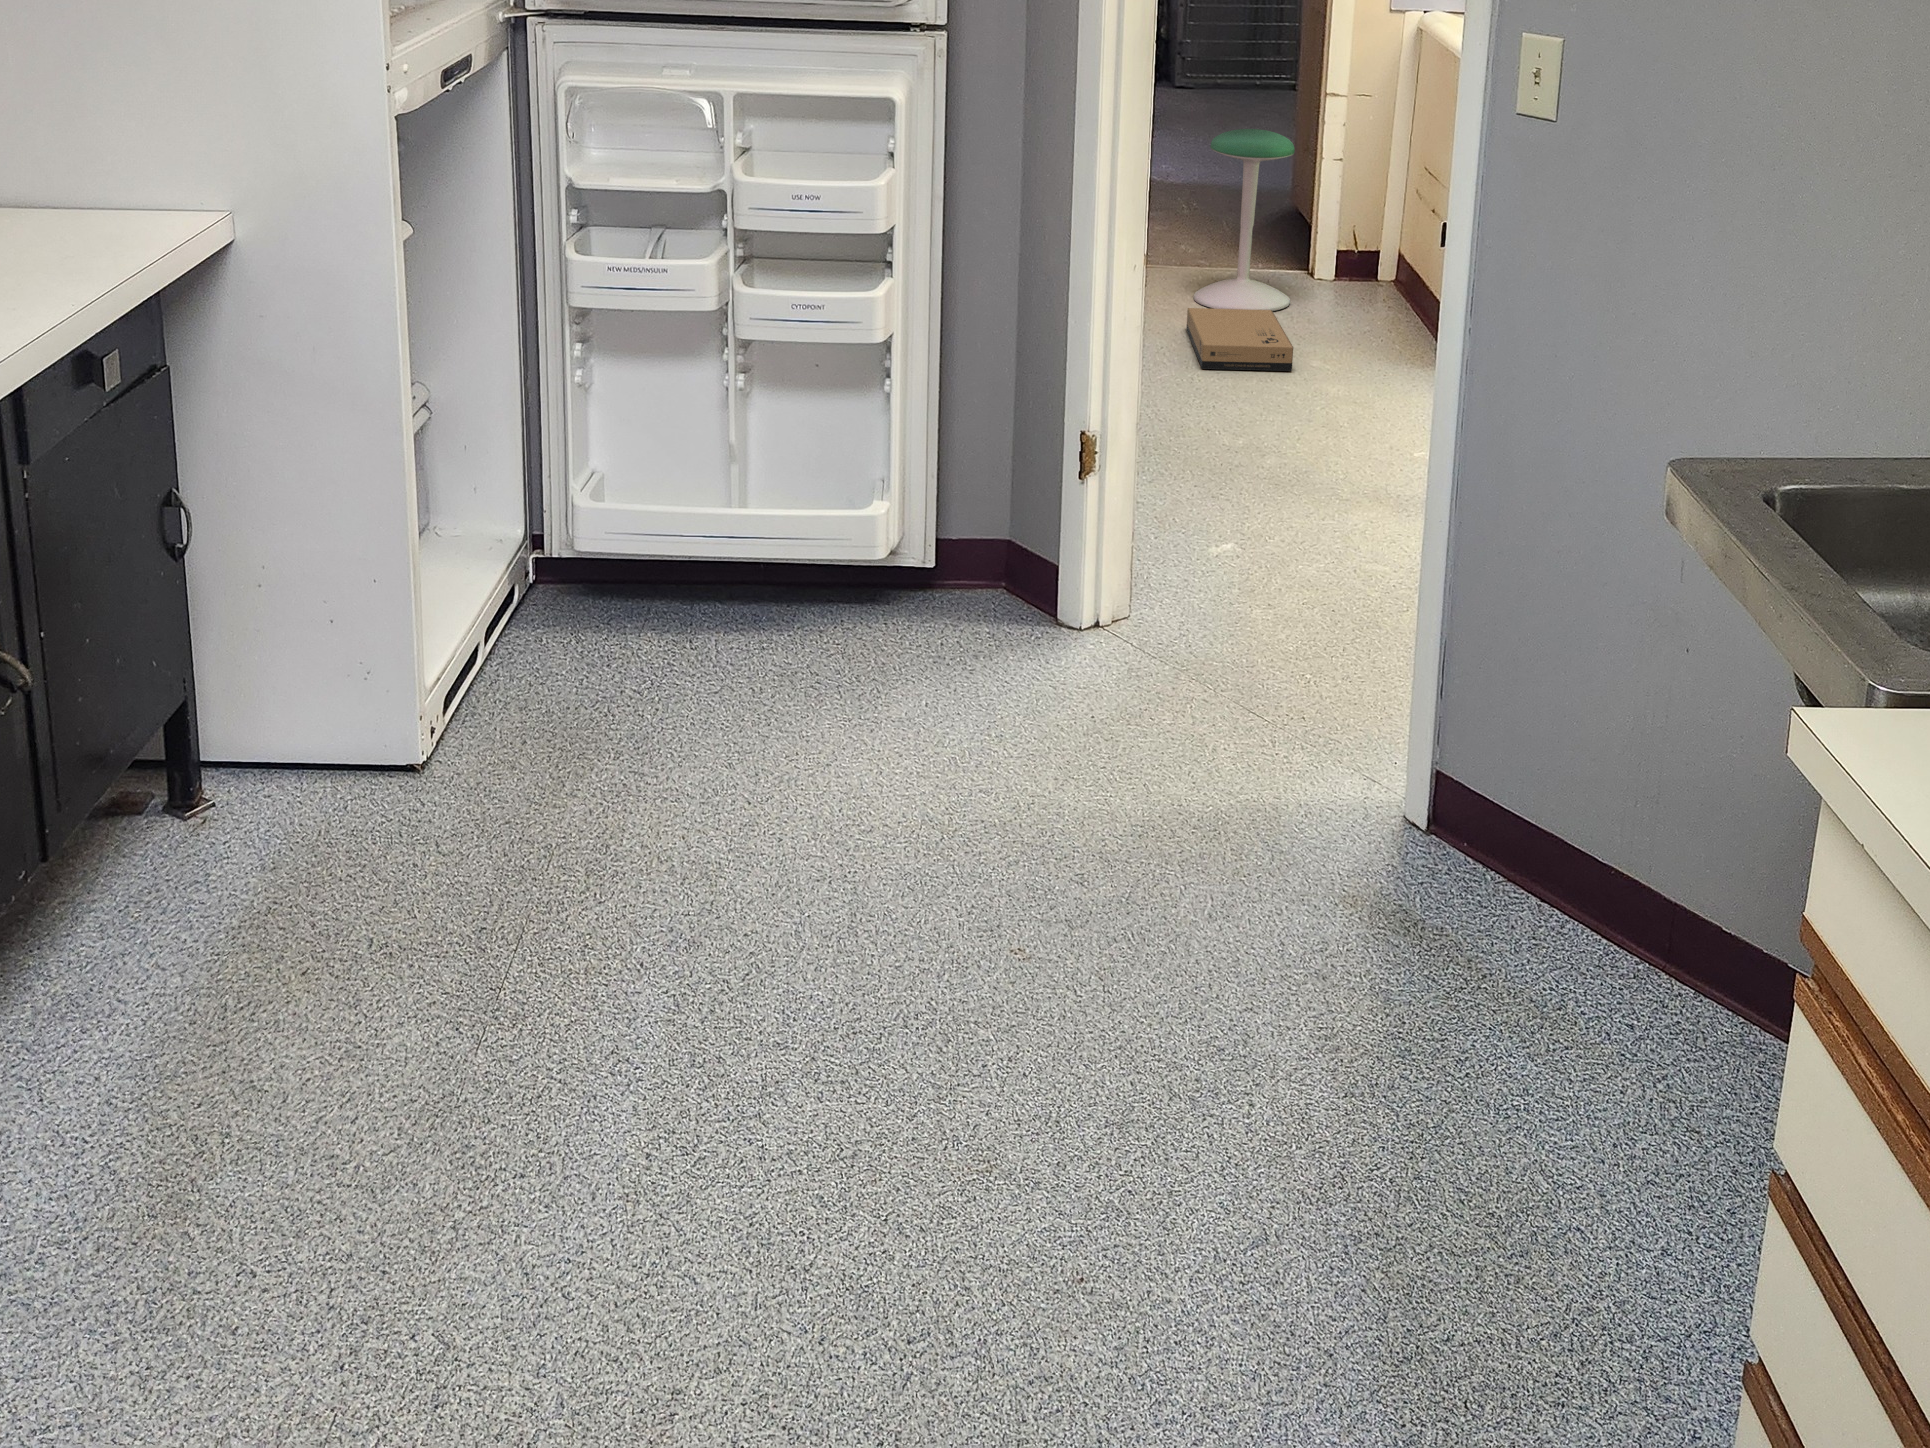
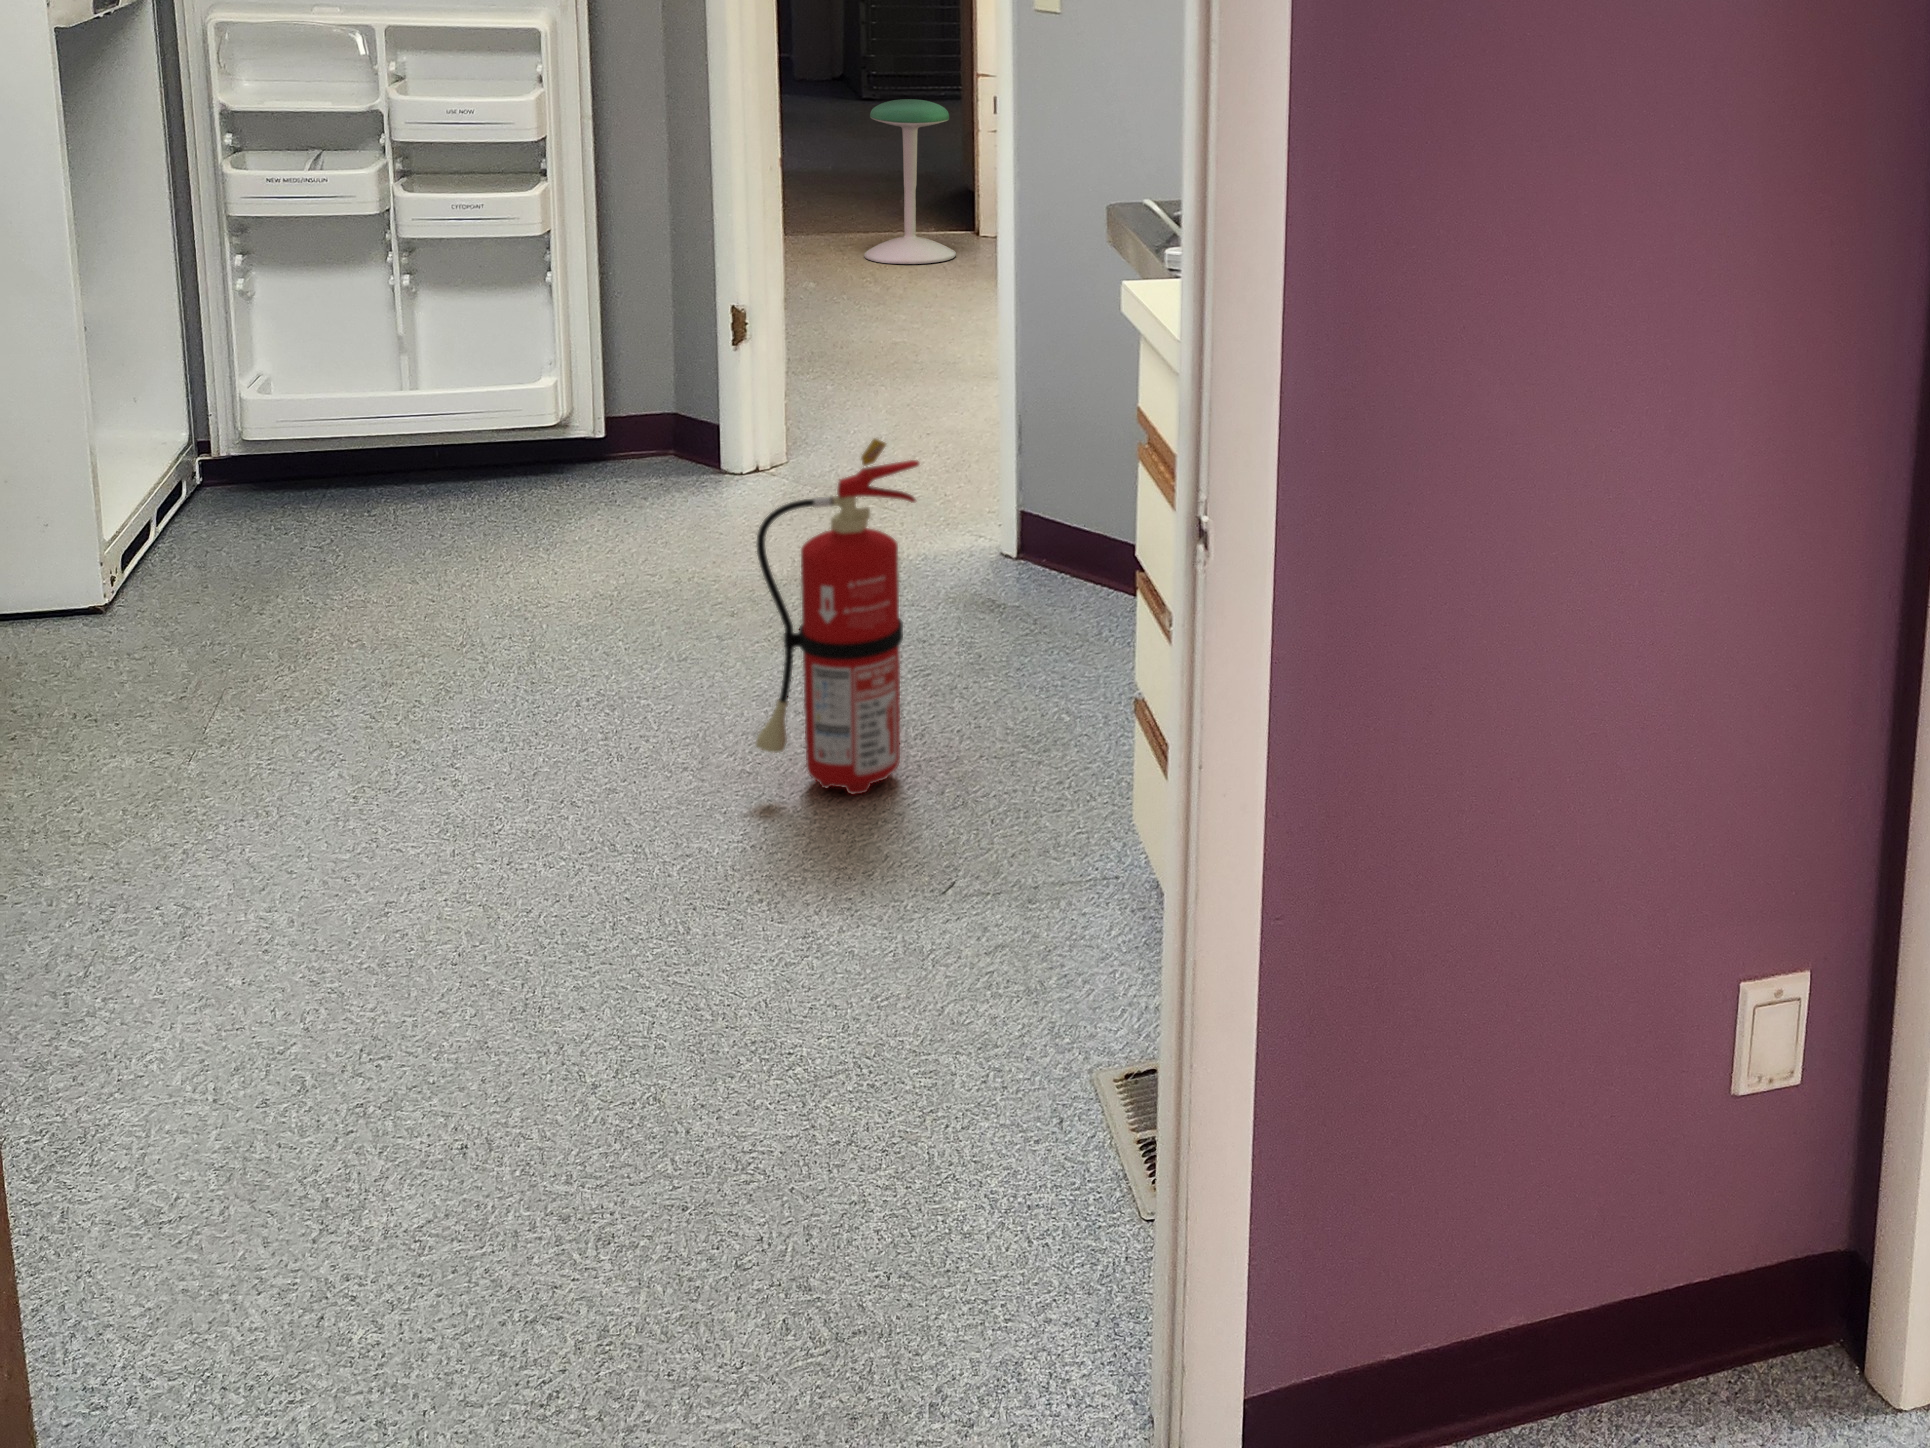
cardboard box: present [1186,308,1293,371] -> none [855,257,950,305]
fire extinguisher: none [1134,825,1400,1330] -> present [756,439,919,795]

